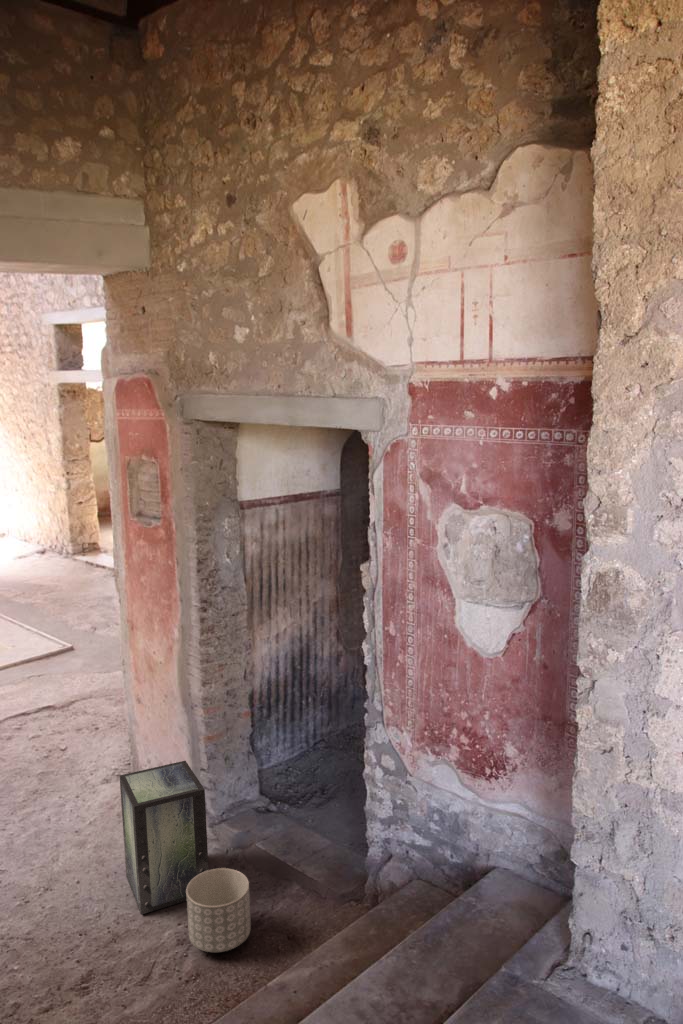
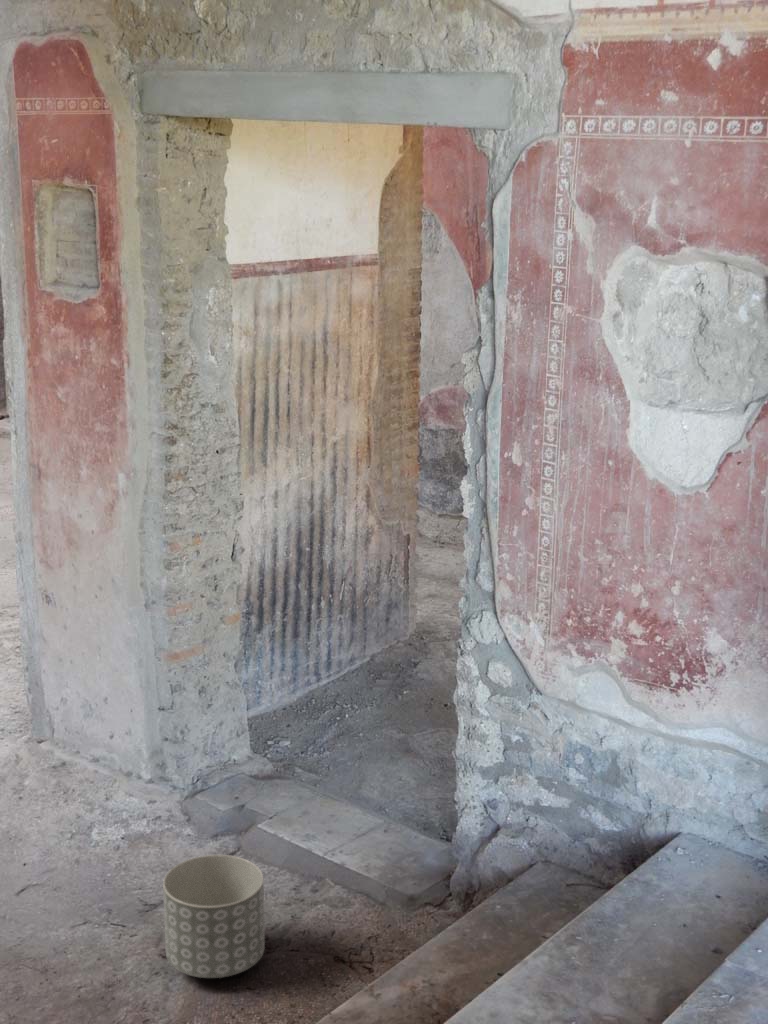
storage box: present [120,761,209,914] -> none [32,693,186,931]

